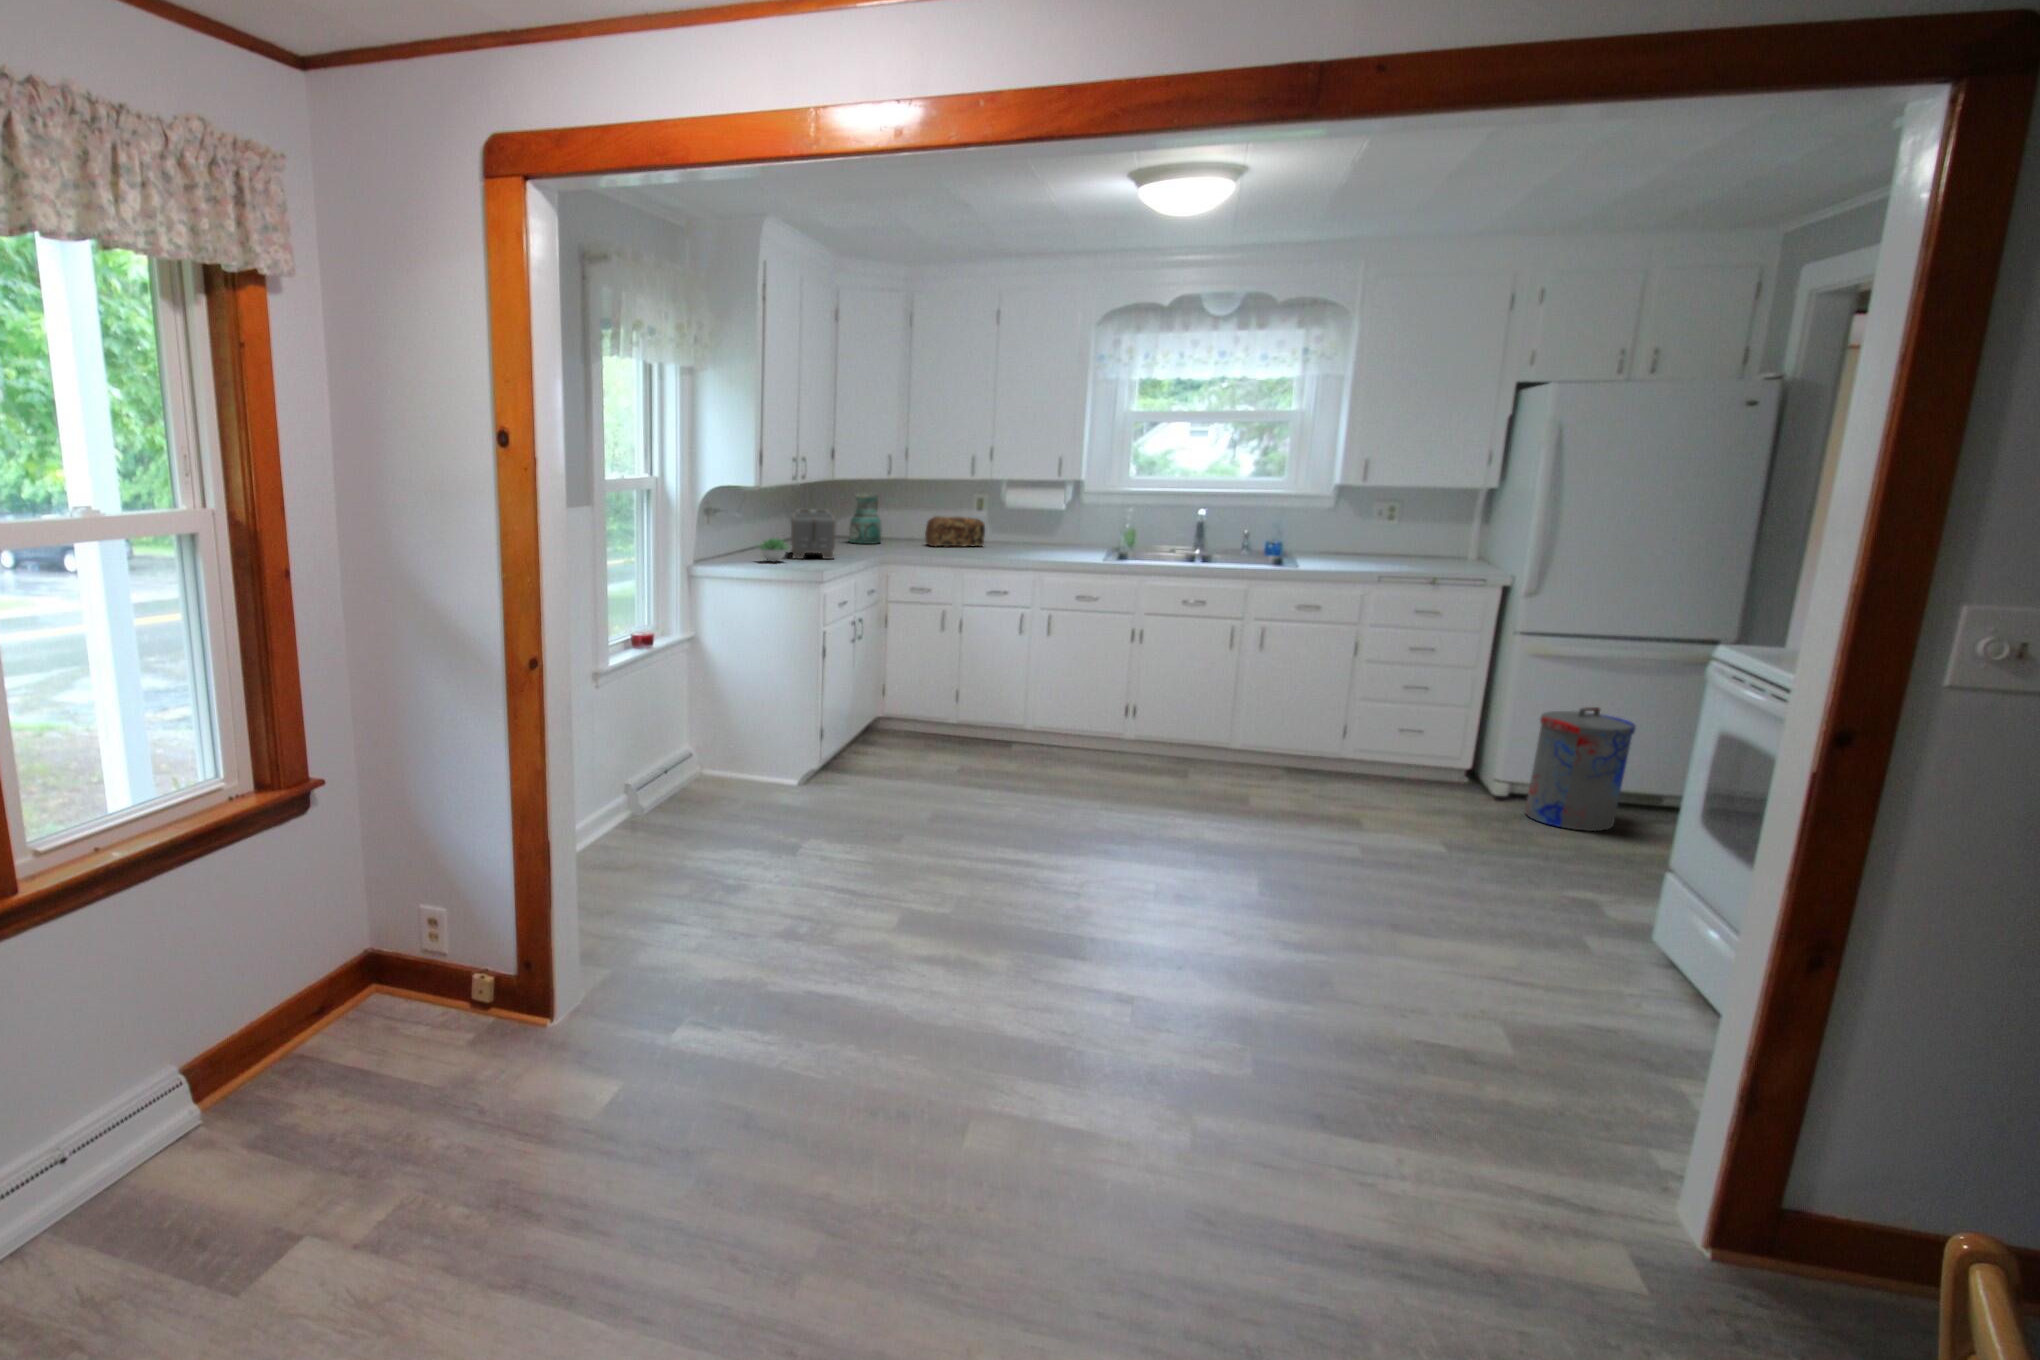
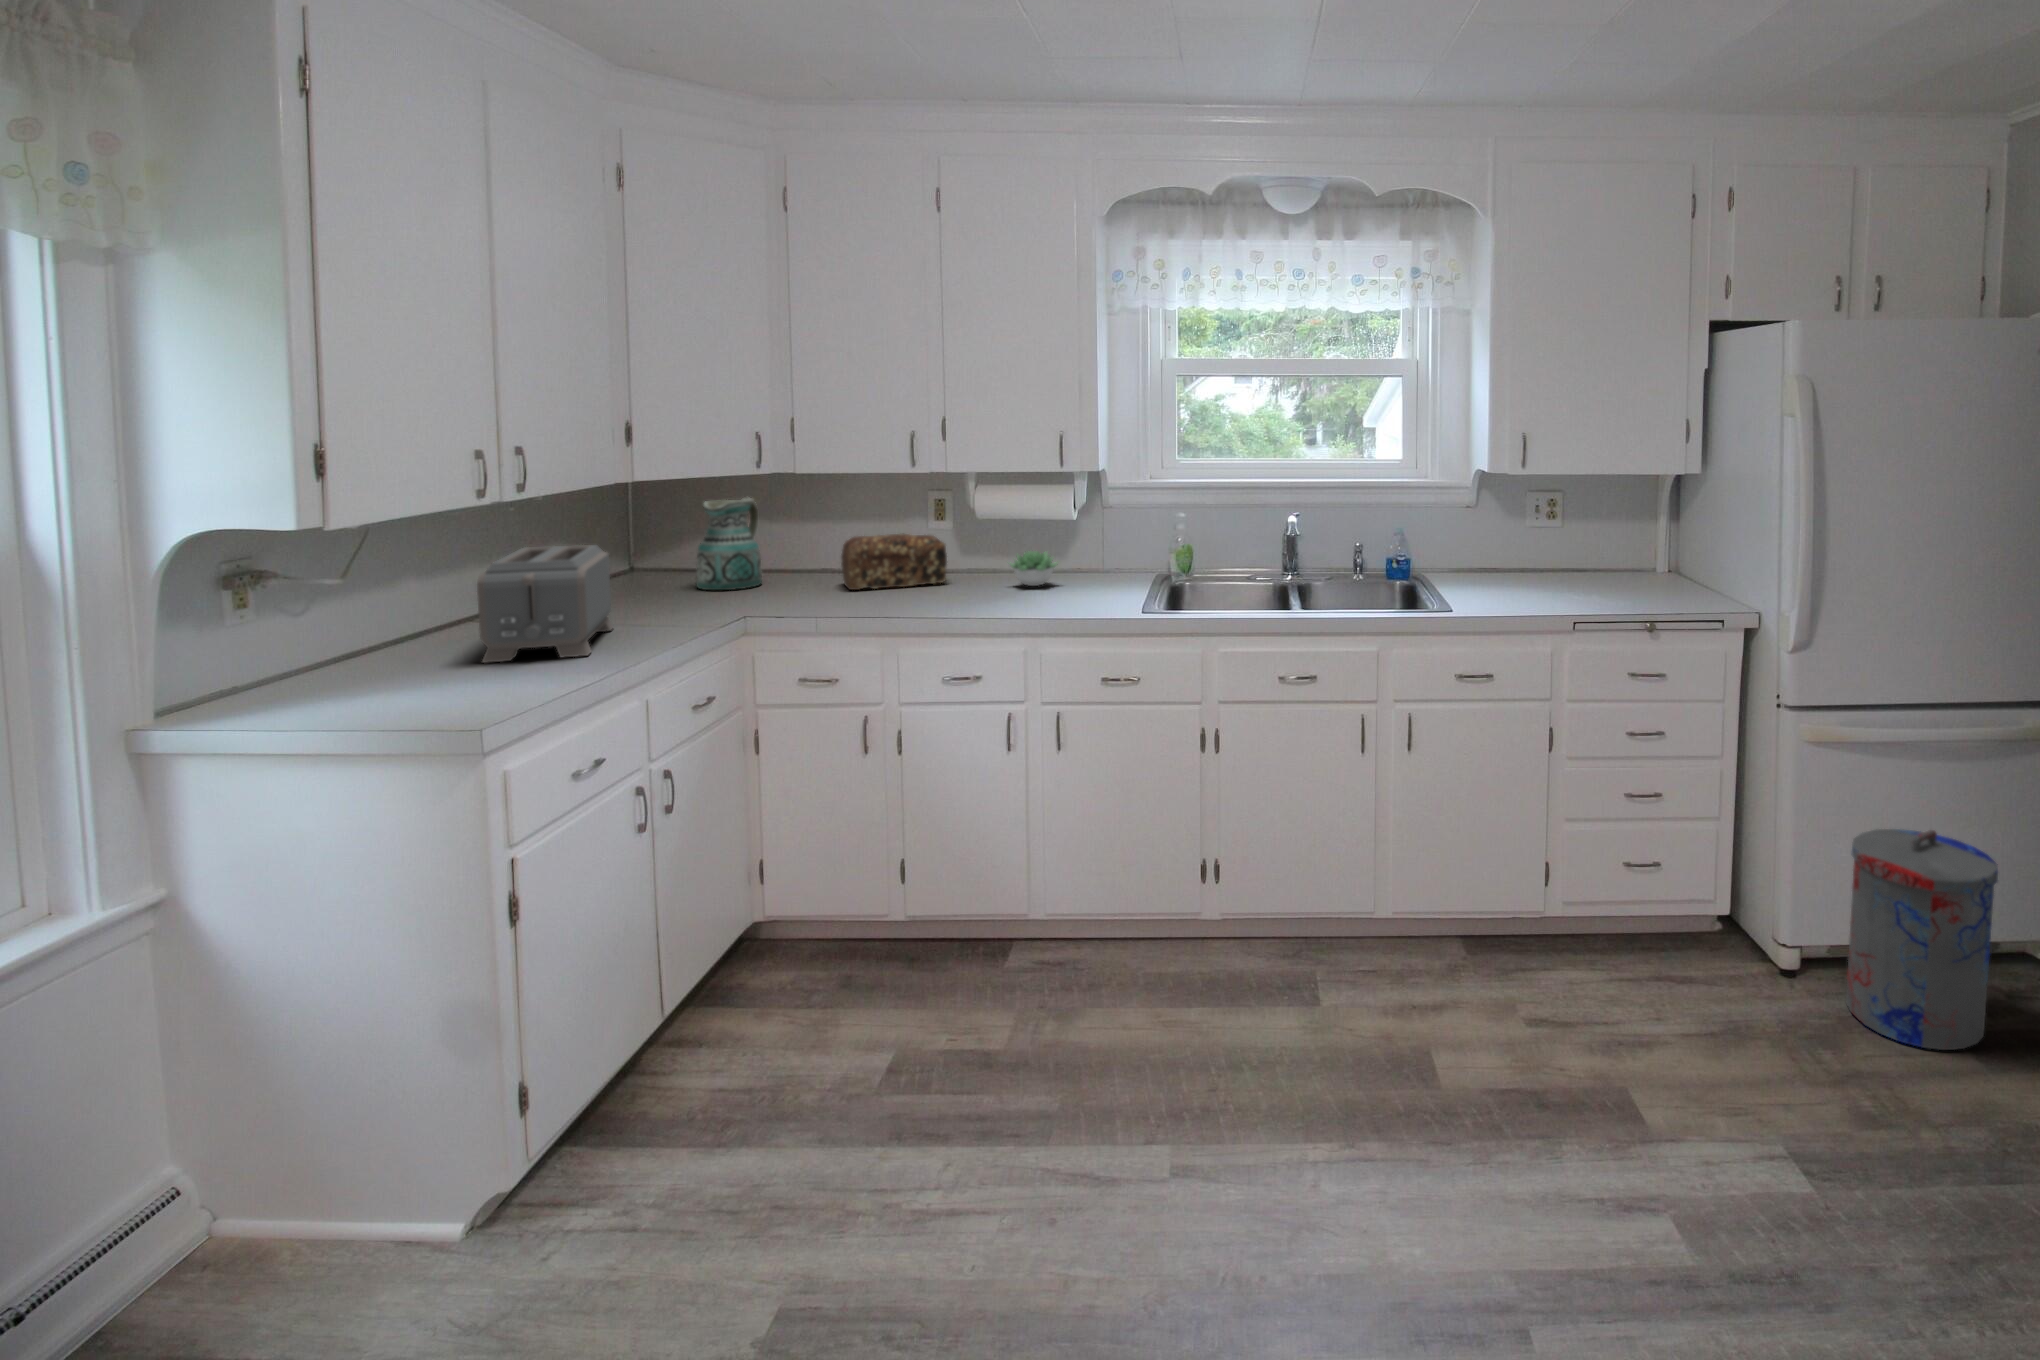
succulent plant: present [759,538,788,561] -> present [1010,551,1057,586]

